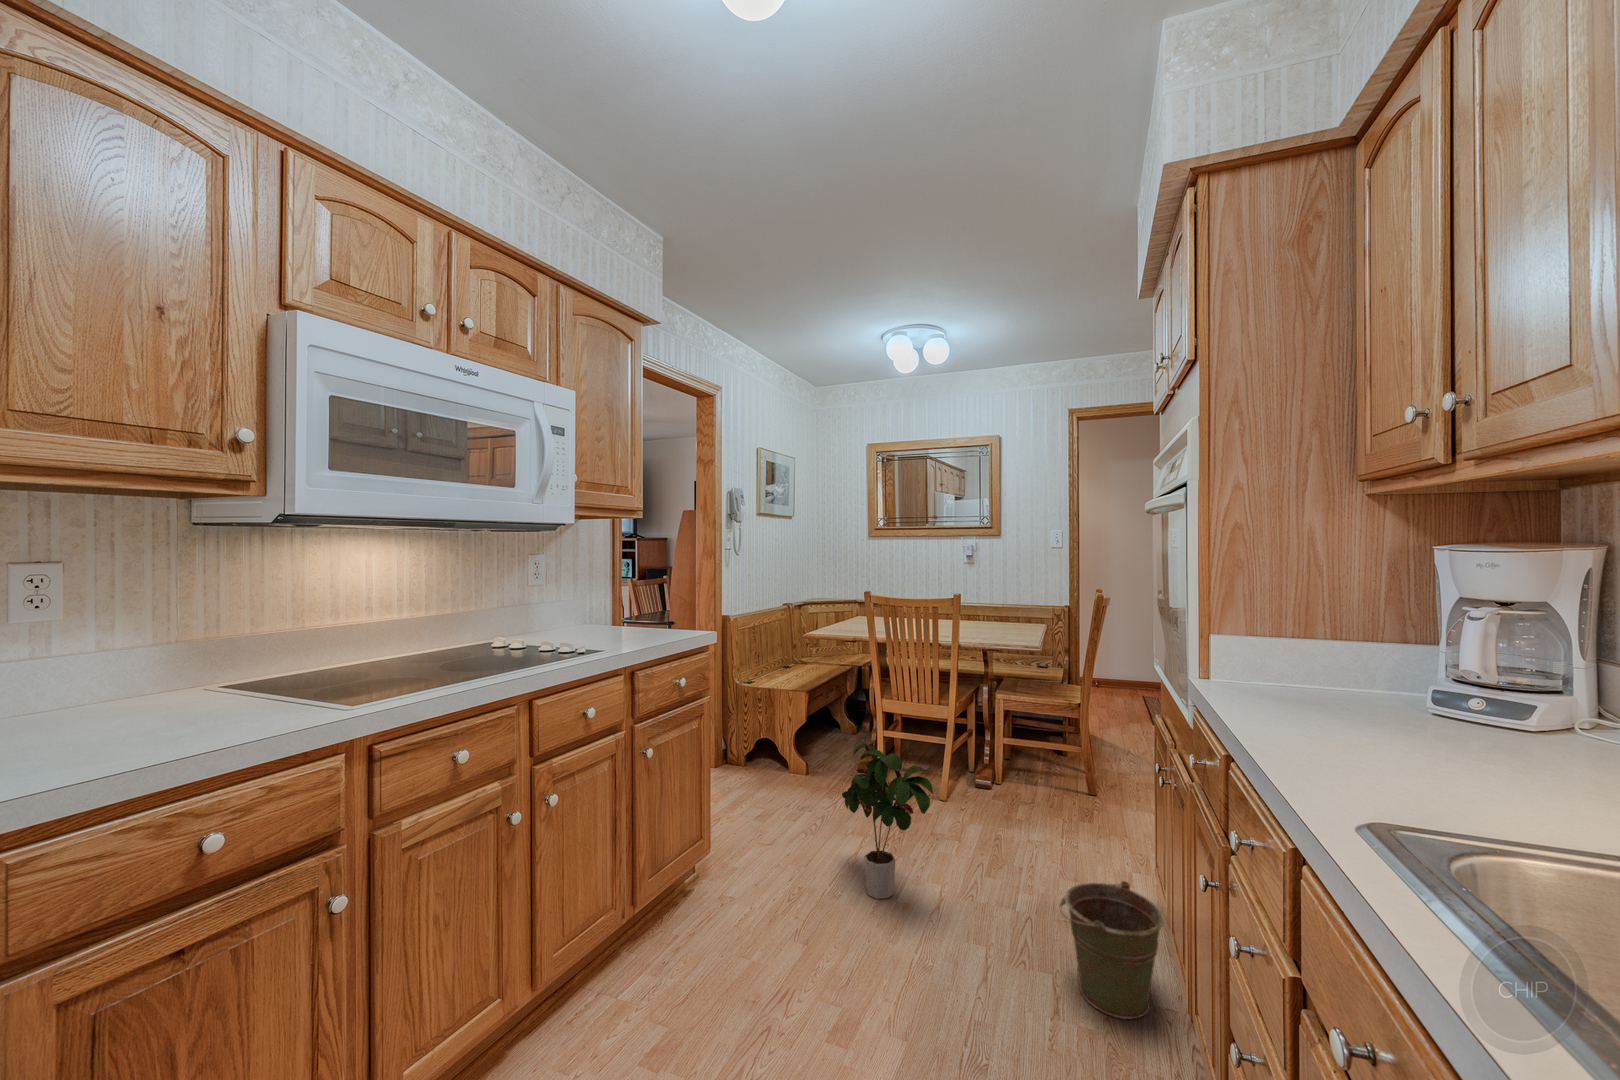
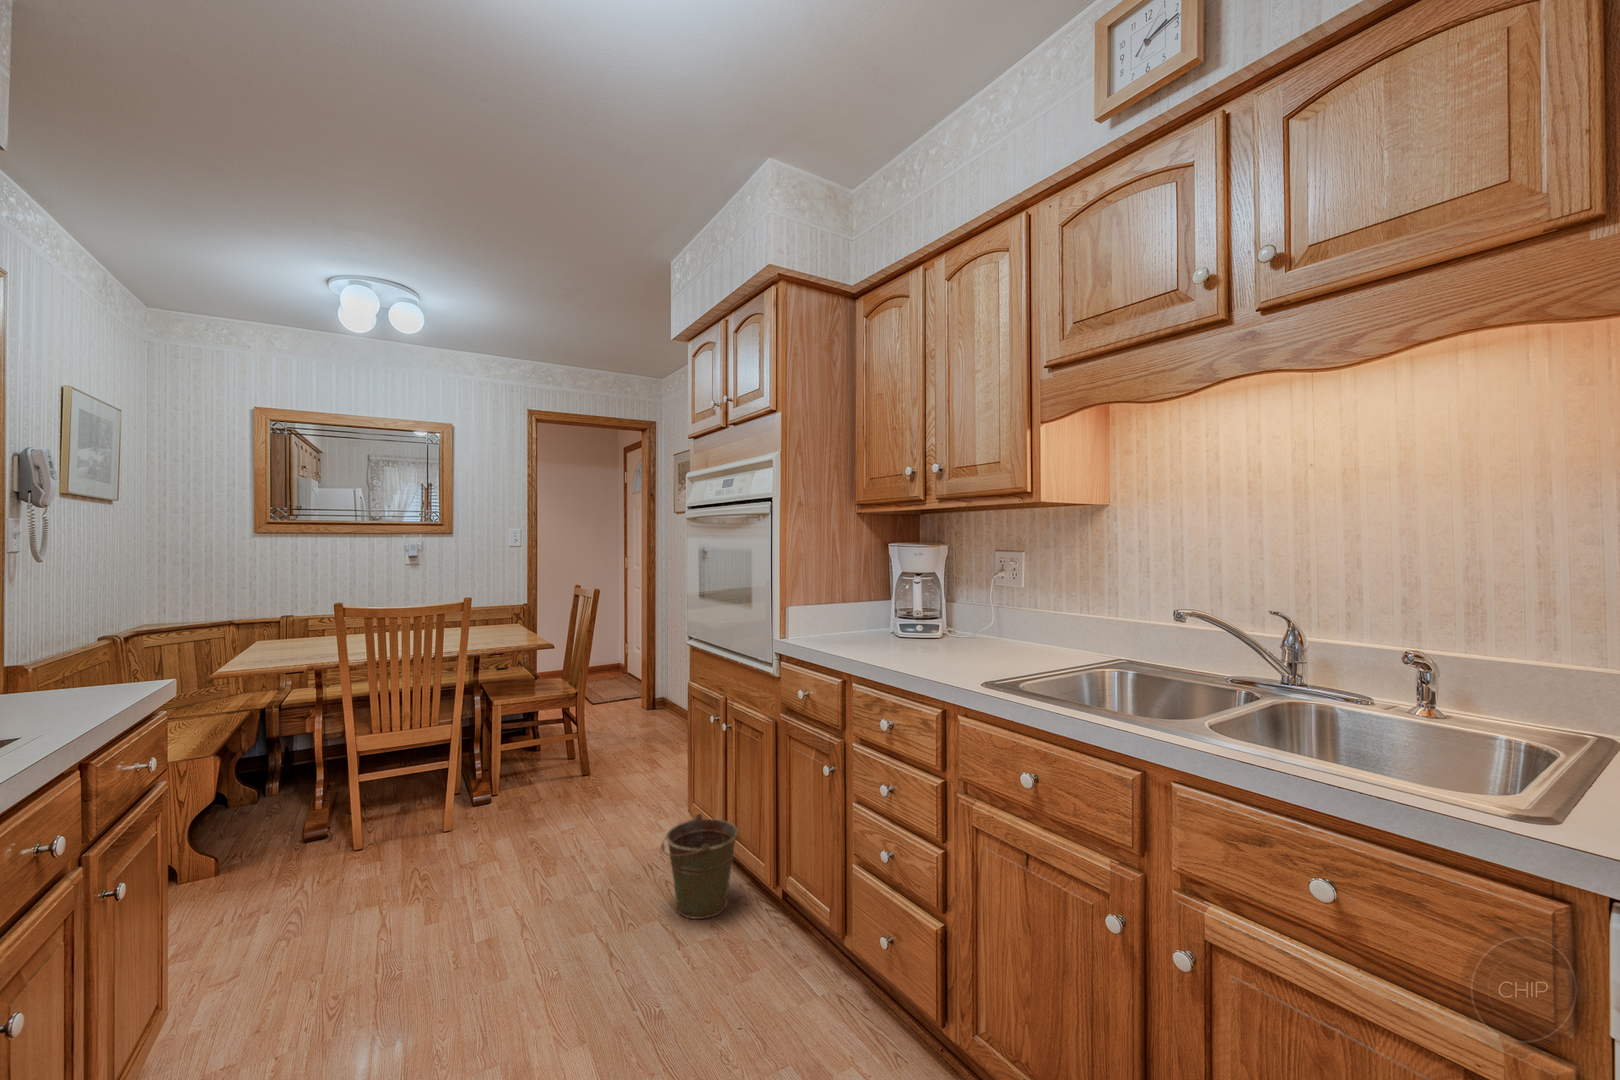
potted plant: present [842,743,933,899] -> none [376,773,525,947]

